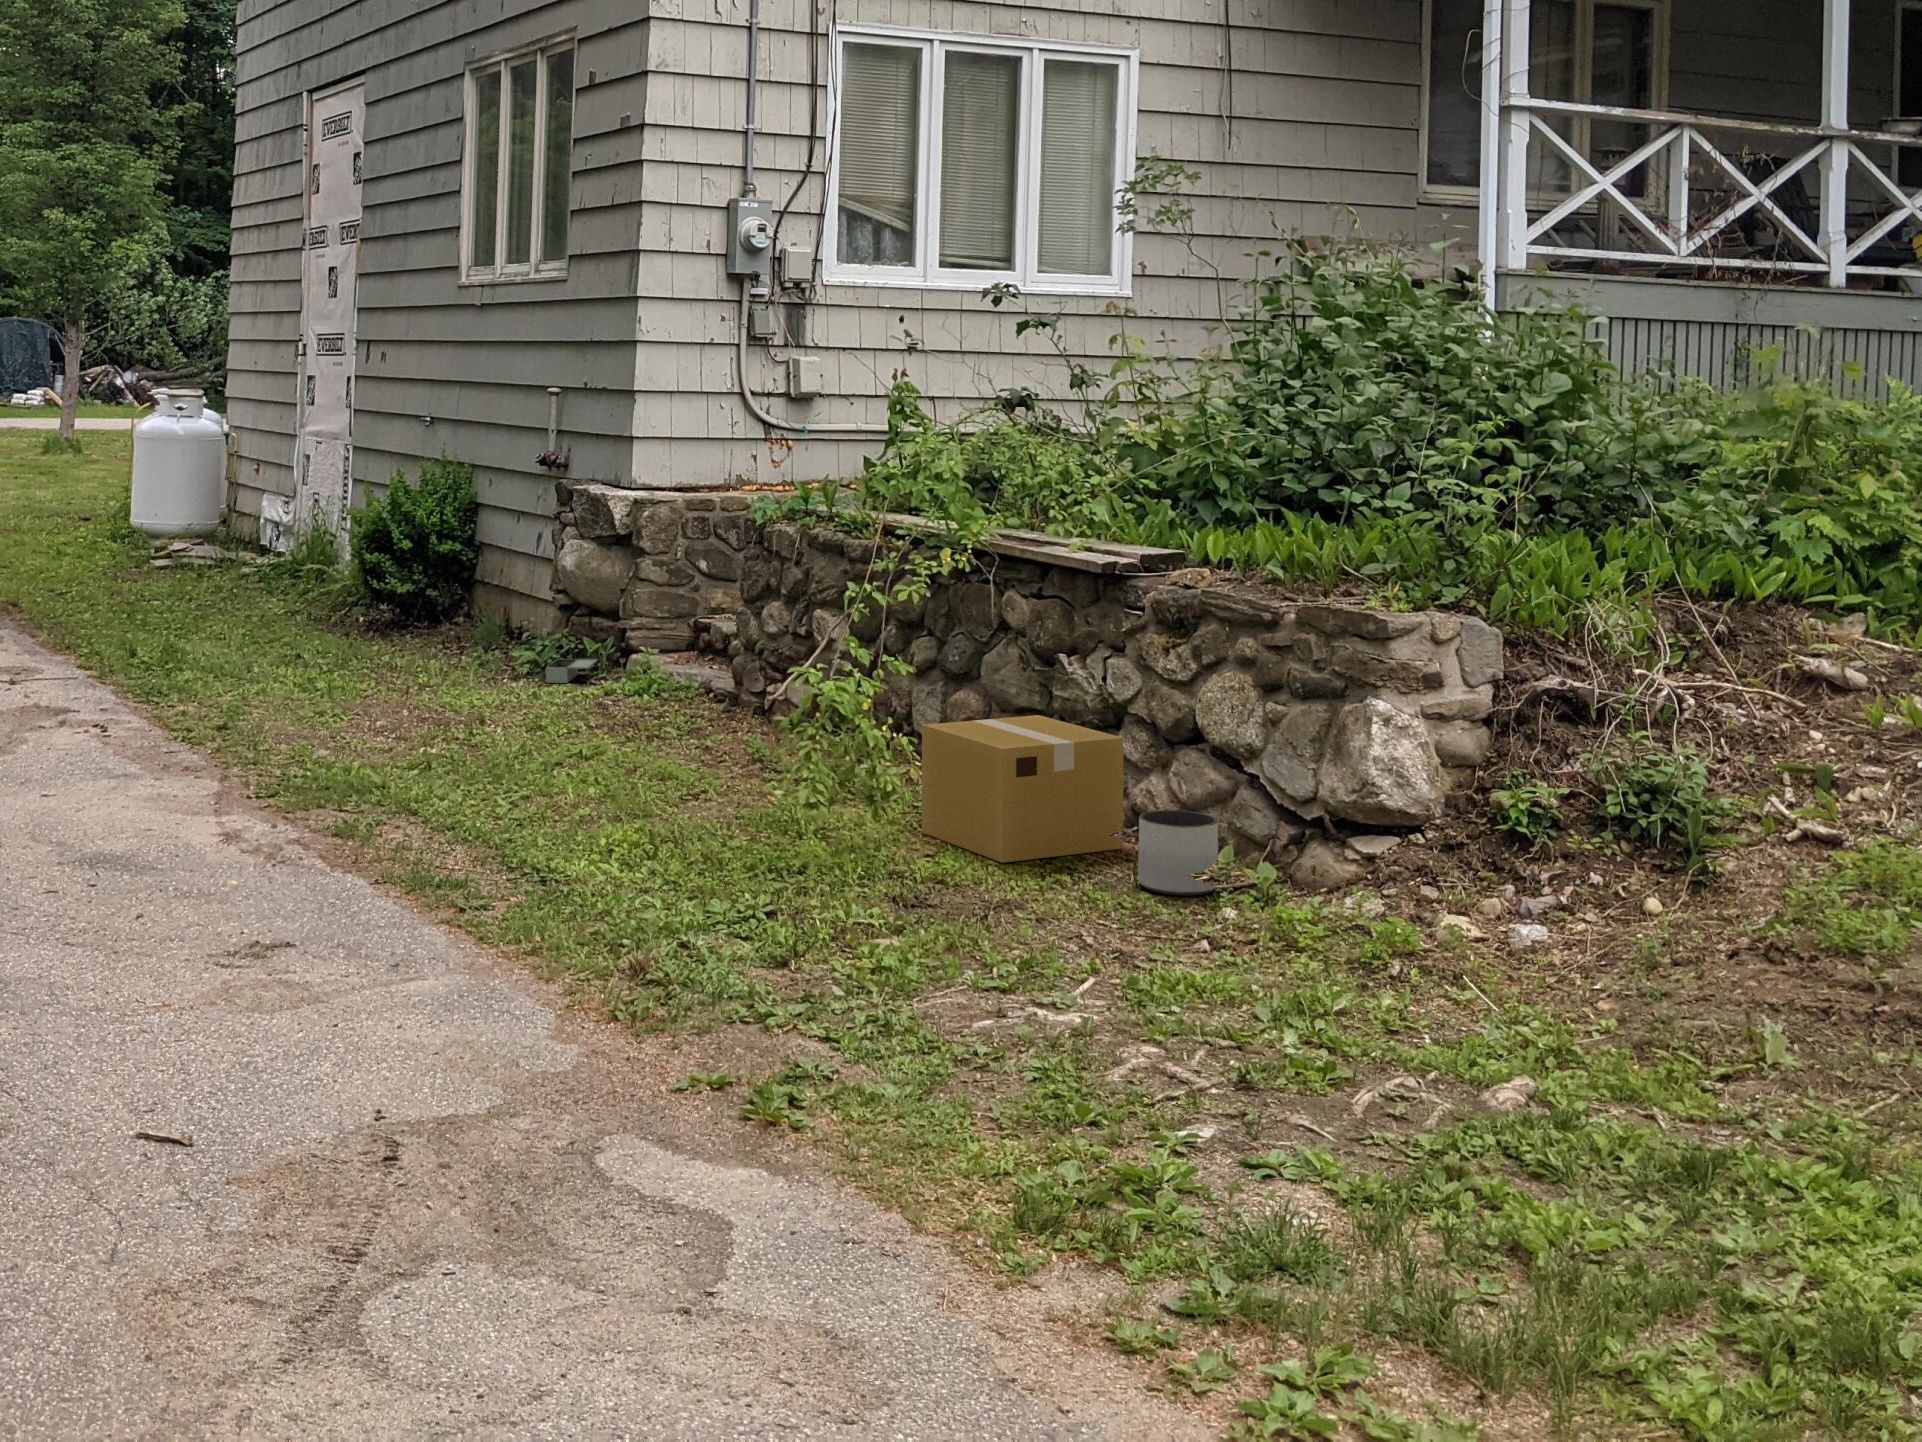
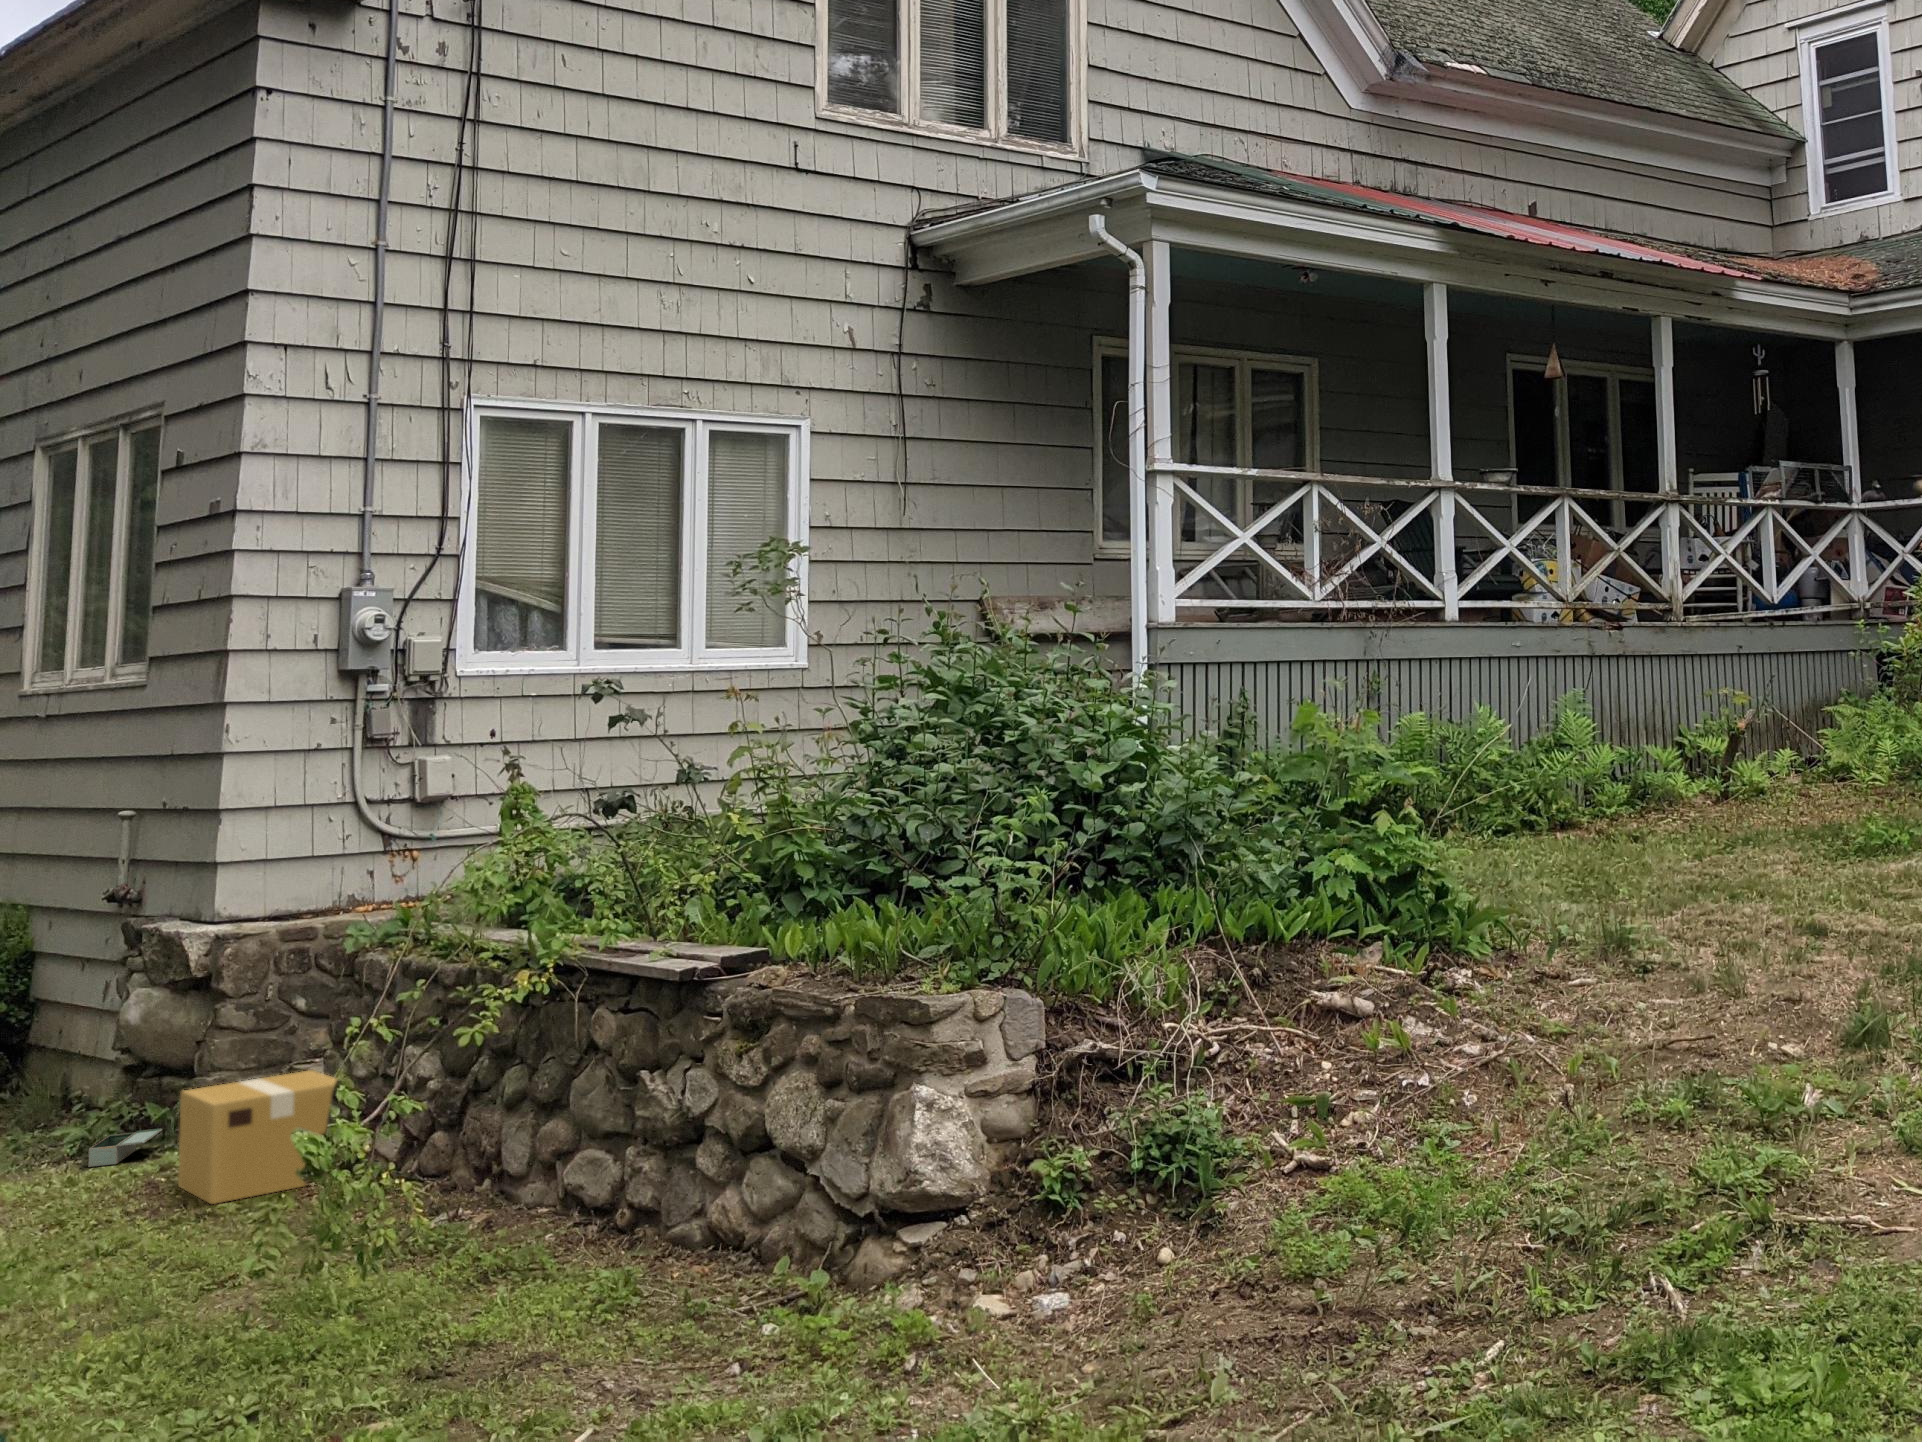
cardboard box: present [922,715,1123,863] -> present [178,1070,336,1204]
planter: present [1138,810,1218,895] -> none [704,1223,787,1315]

